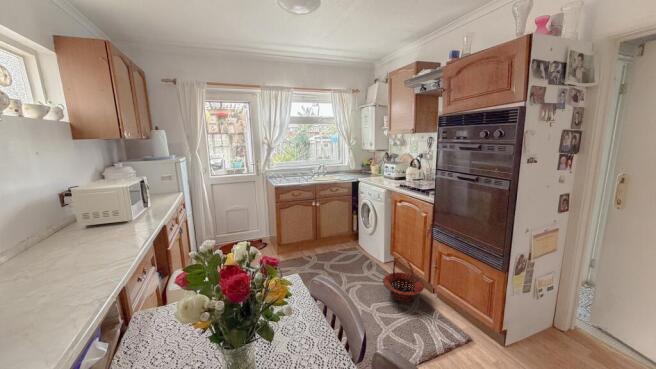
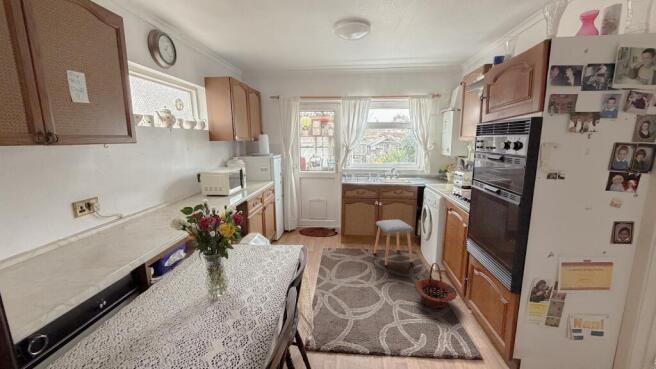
stool: none [320,218,361,269] -> present [374,220,413,266]

